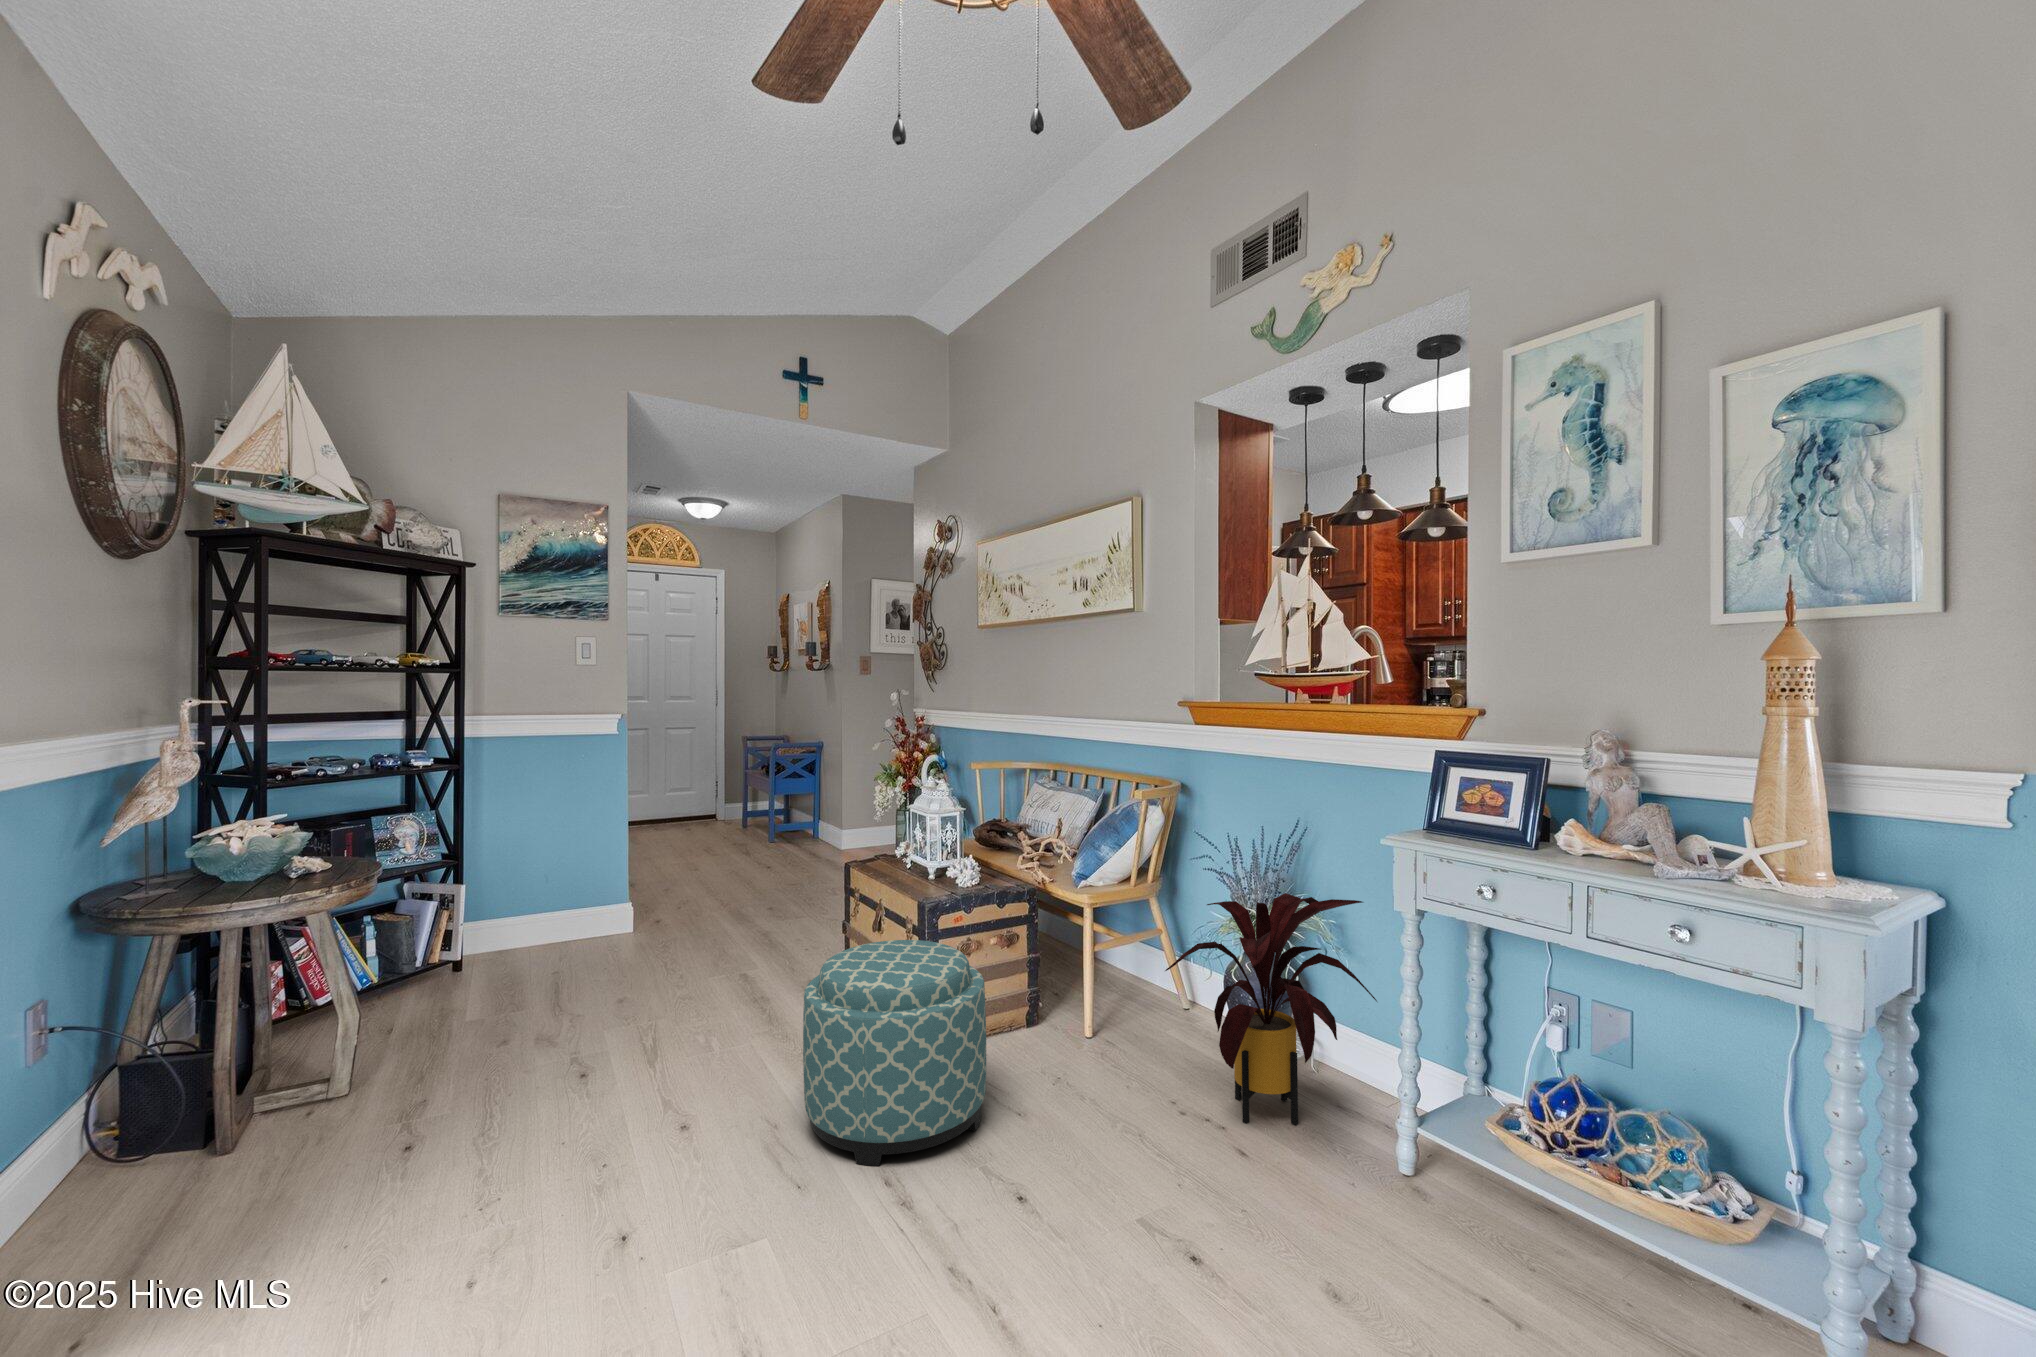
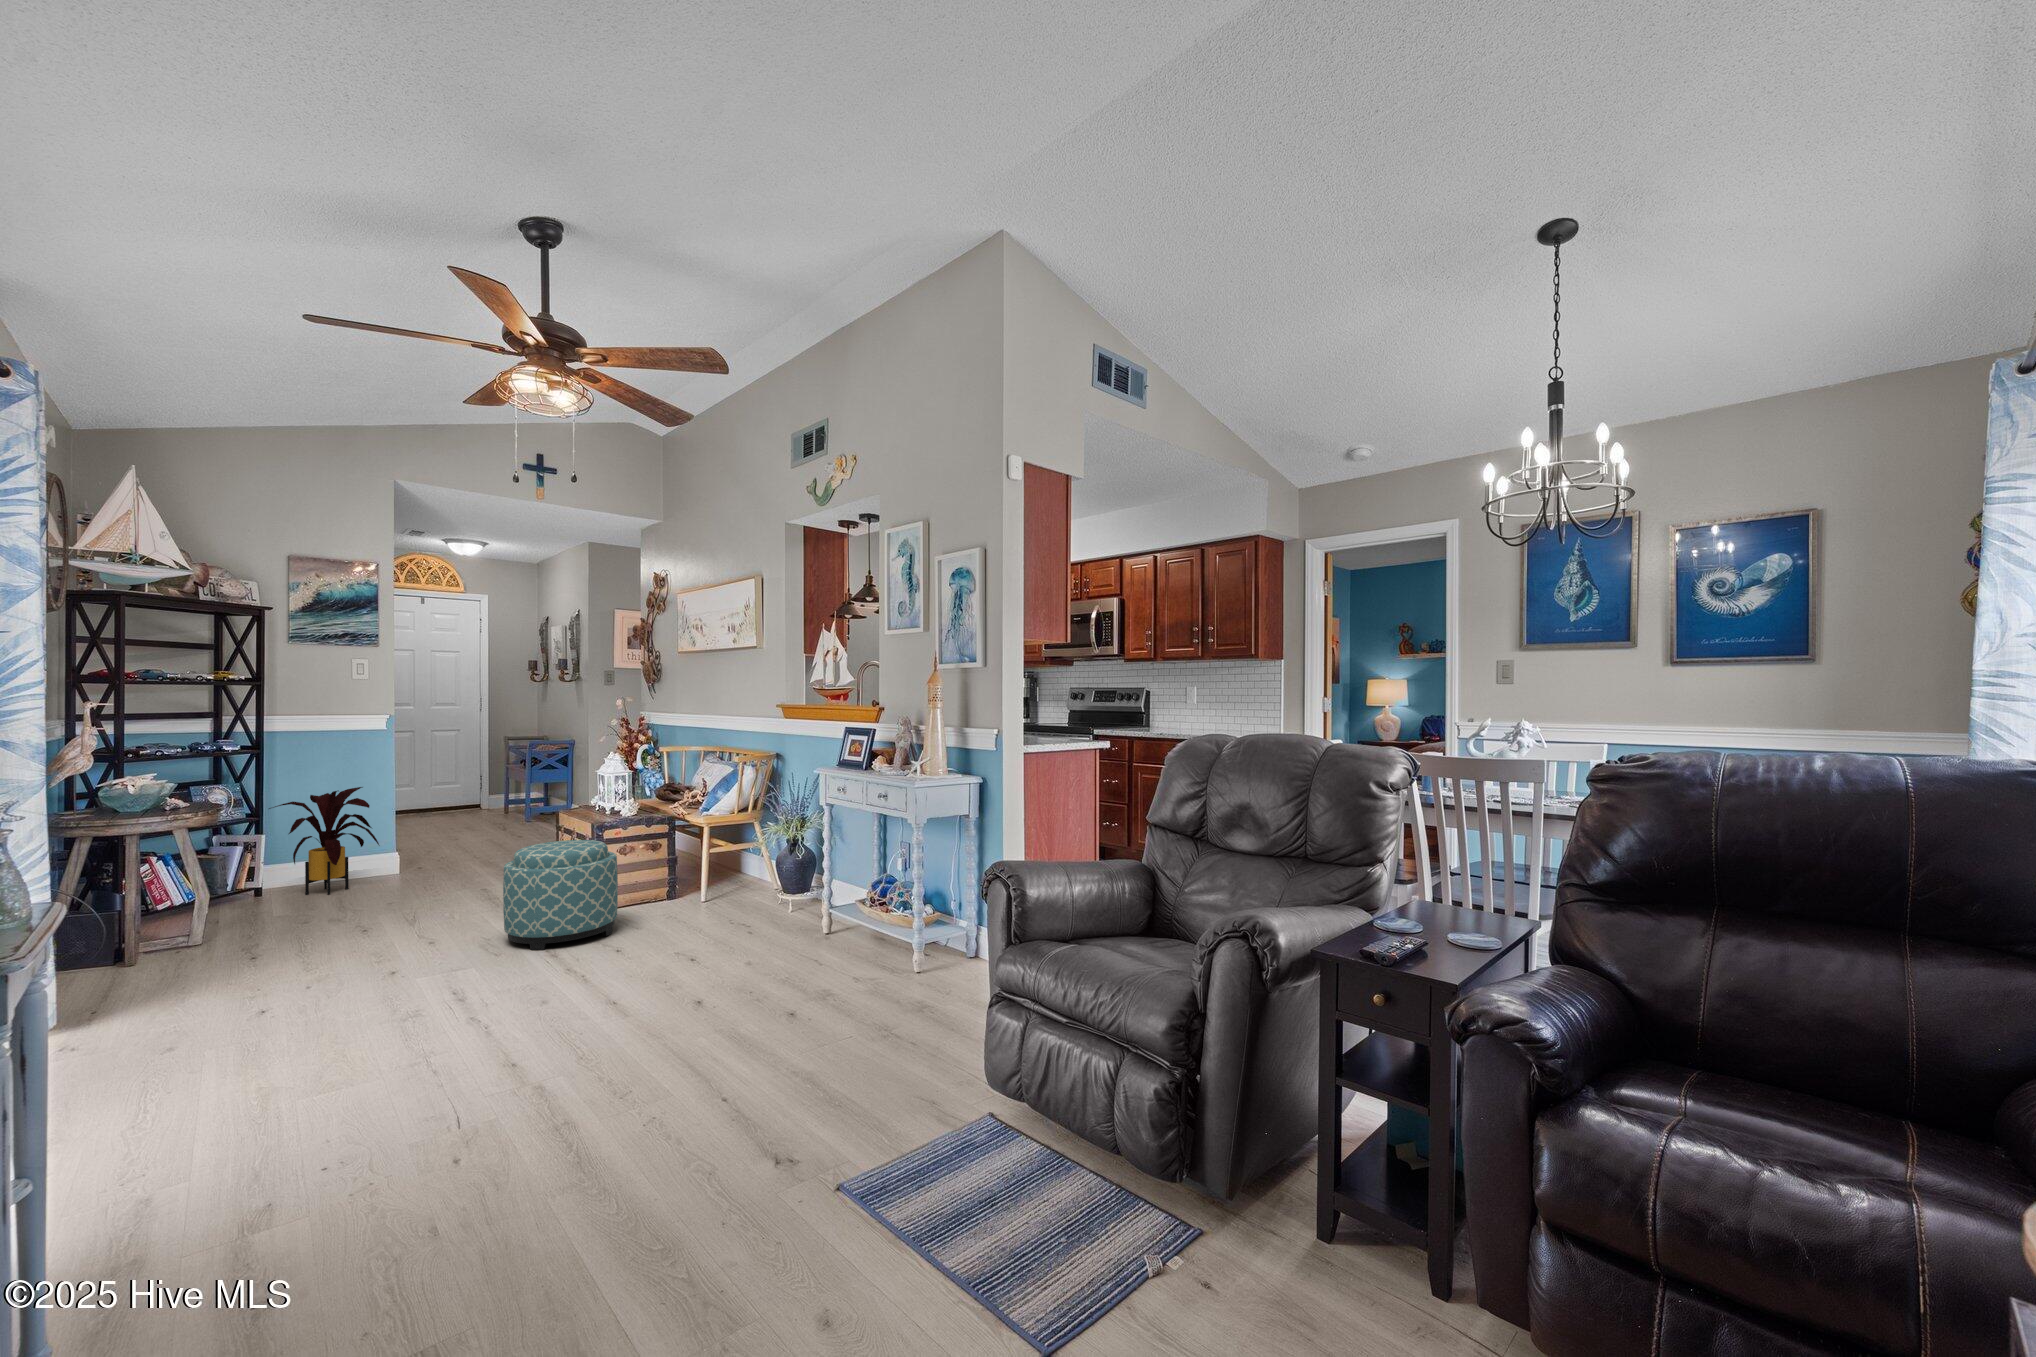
house plant: present [1165,893,1377,1125] -> present [269,787,379,895]

